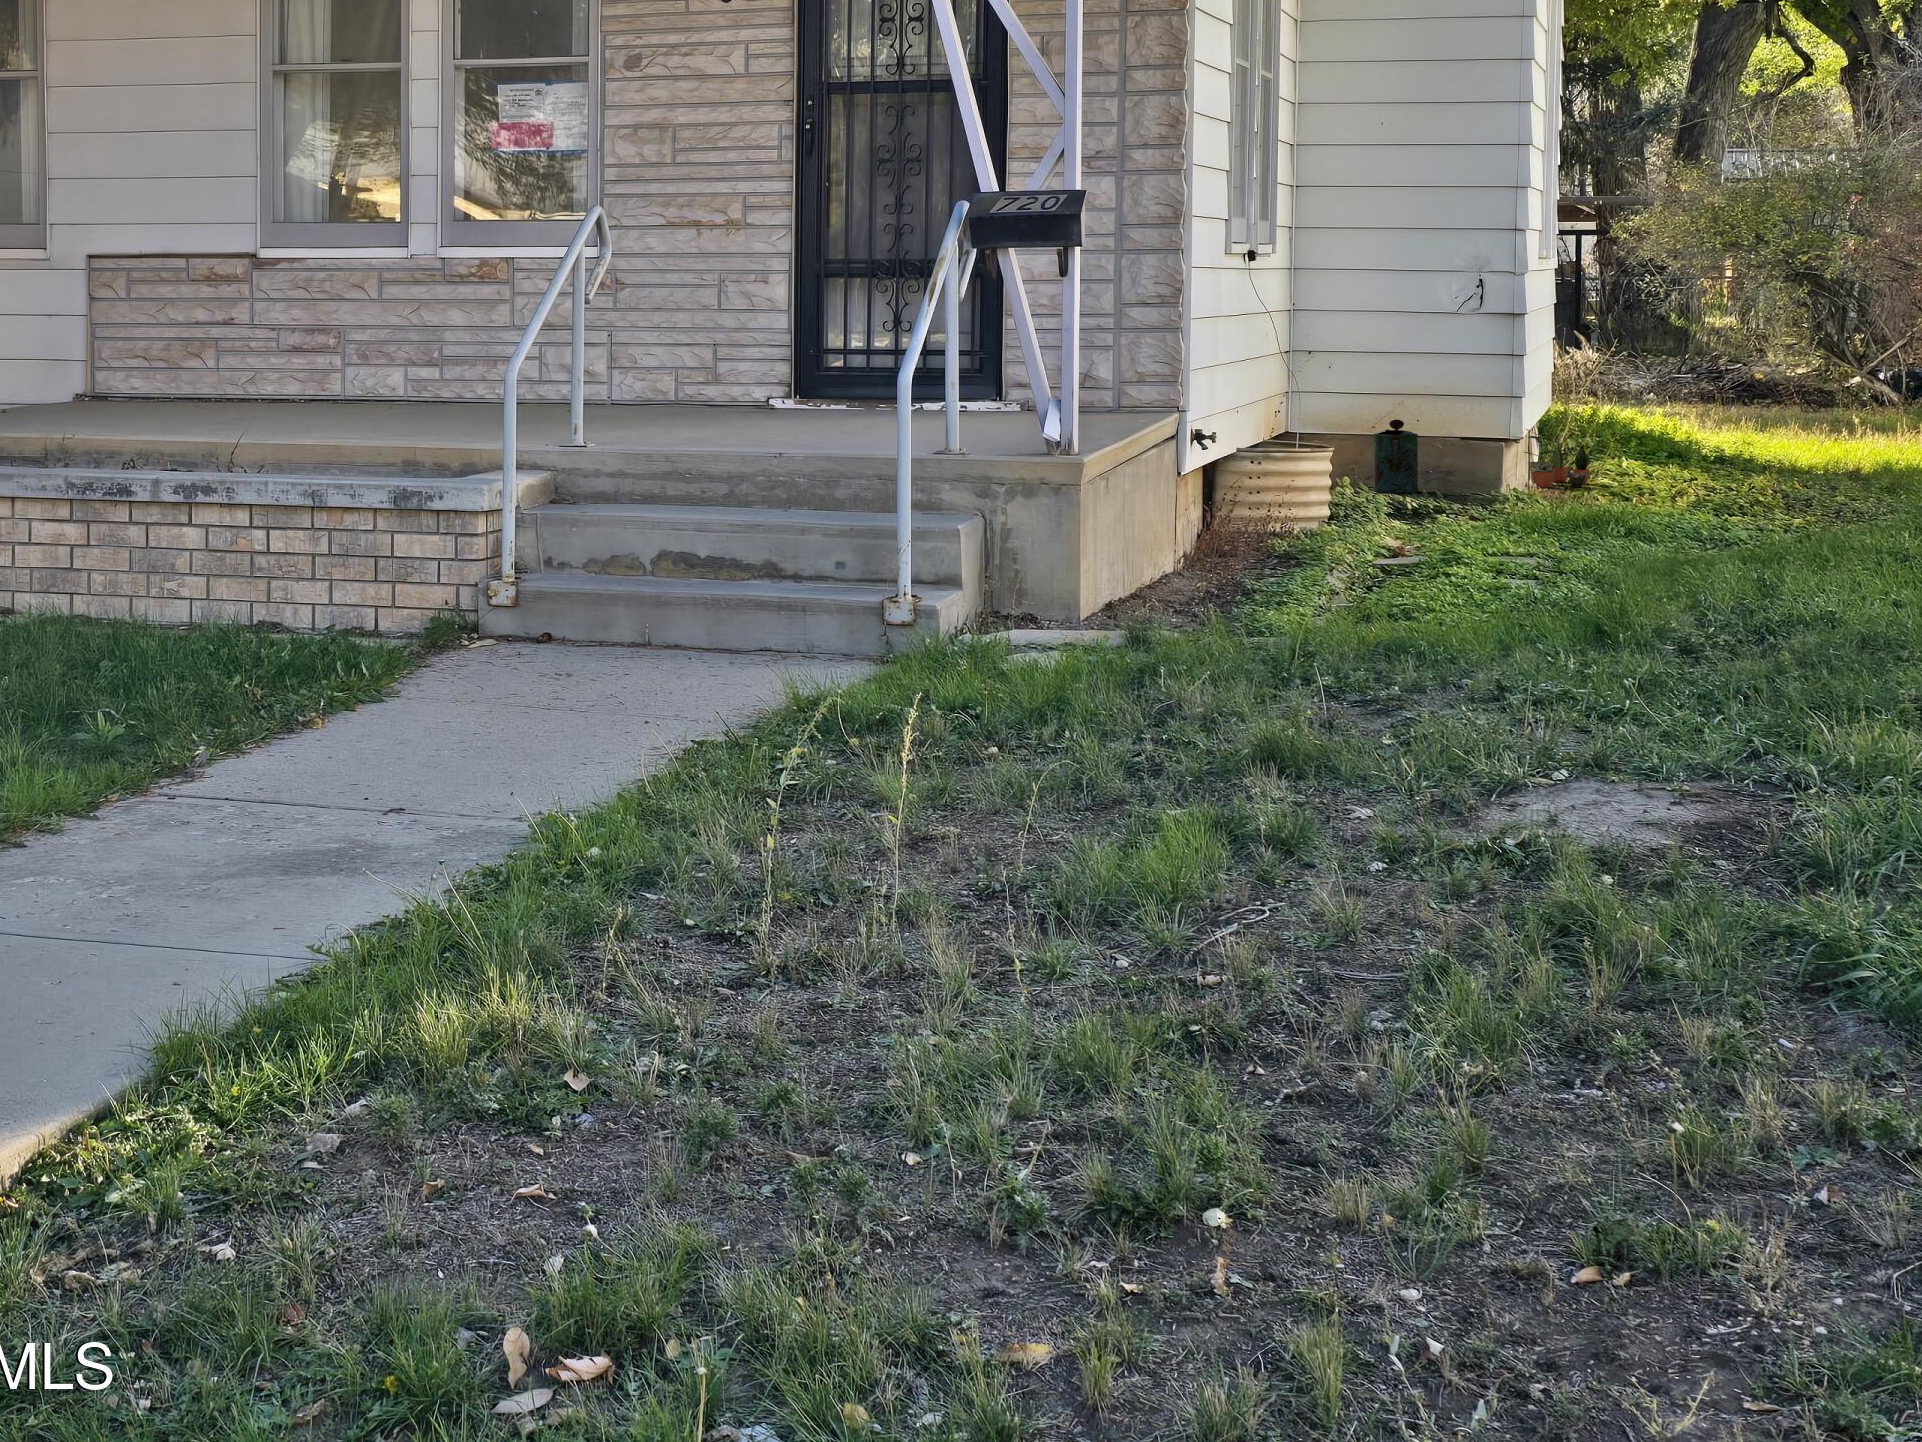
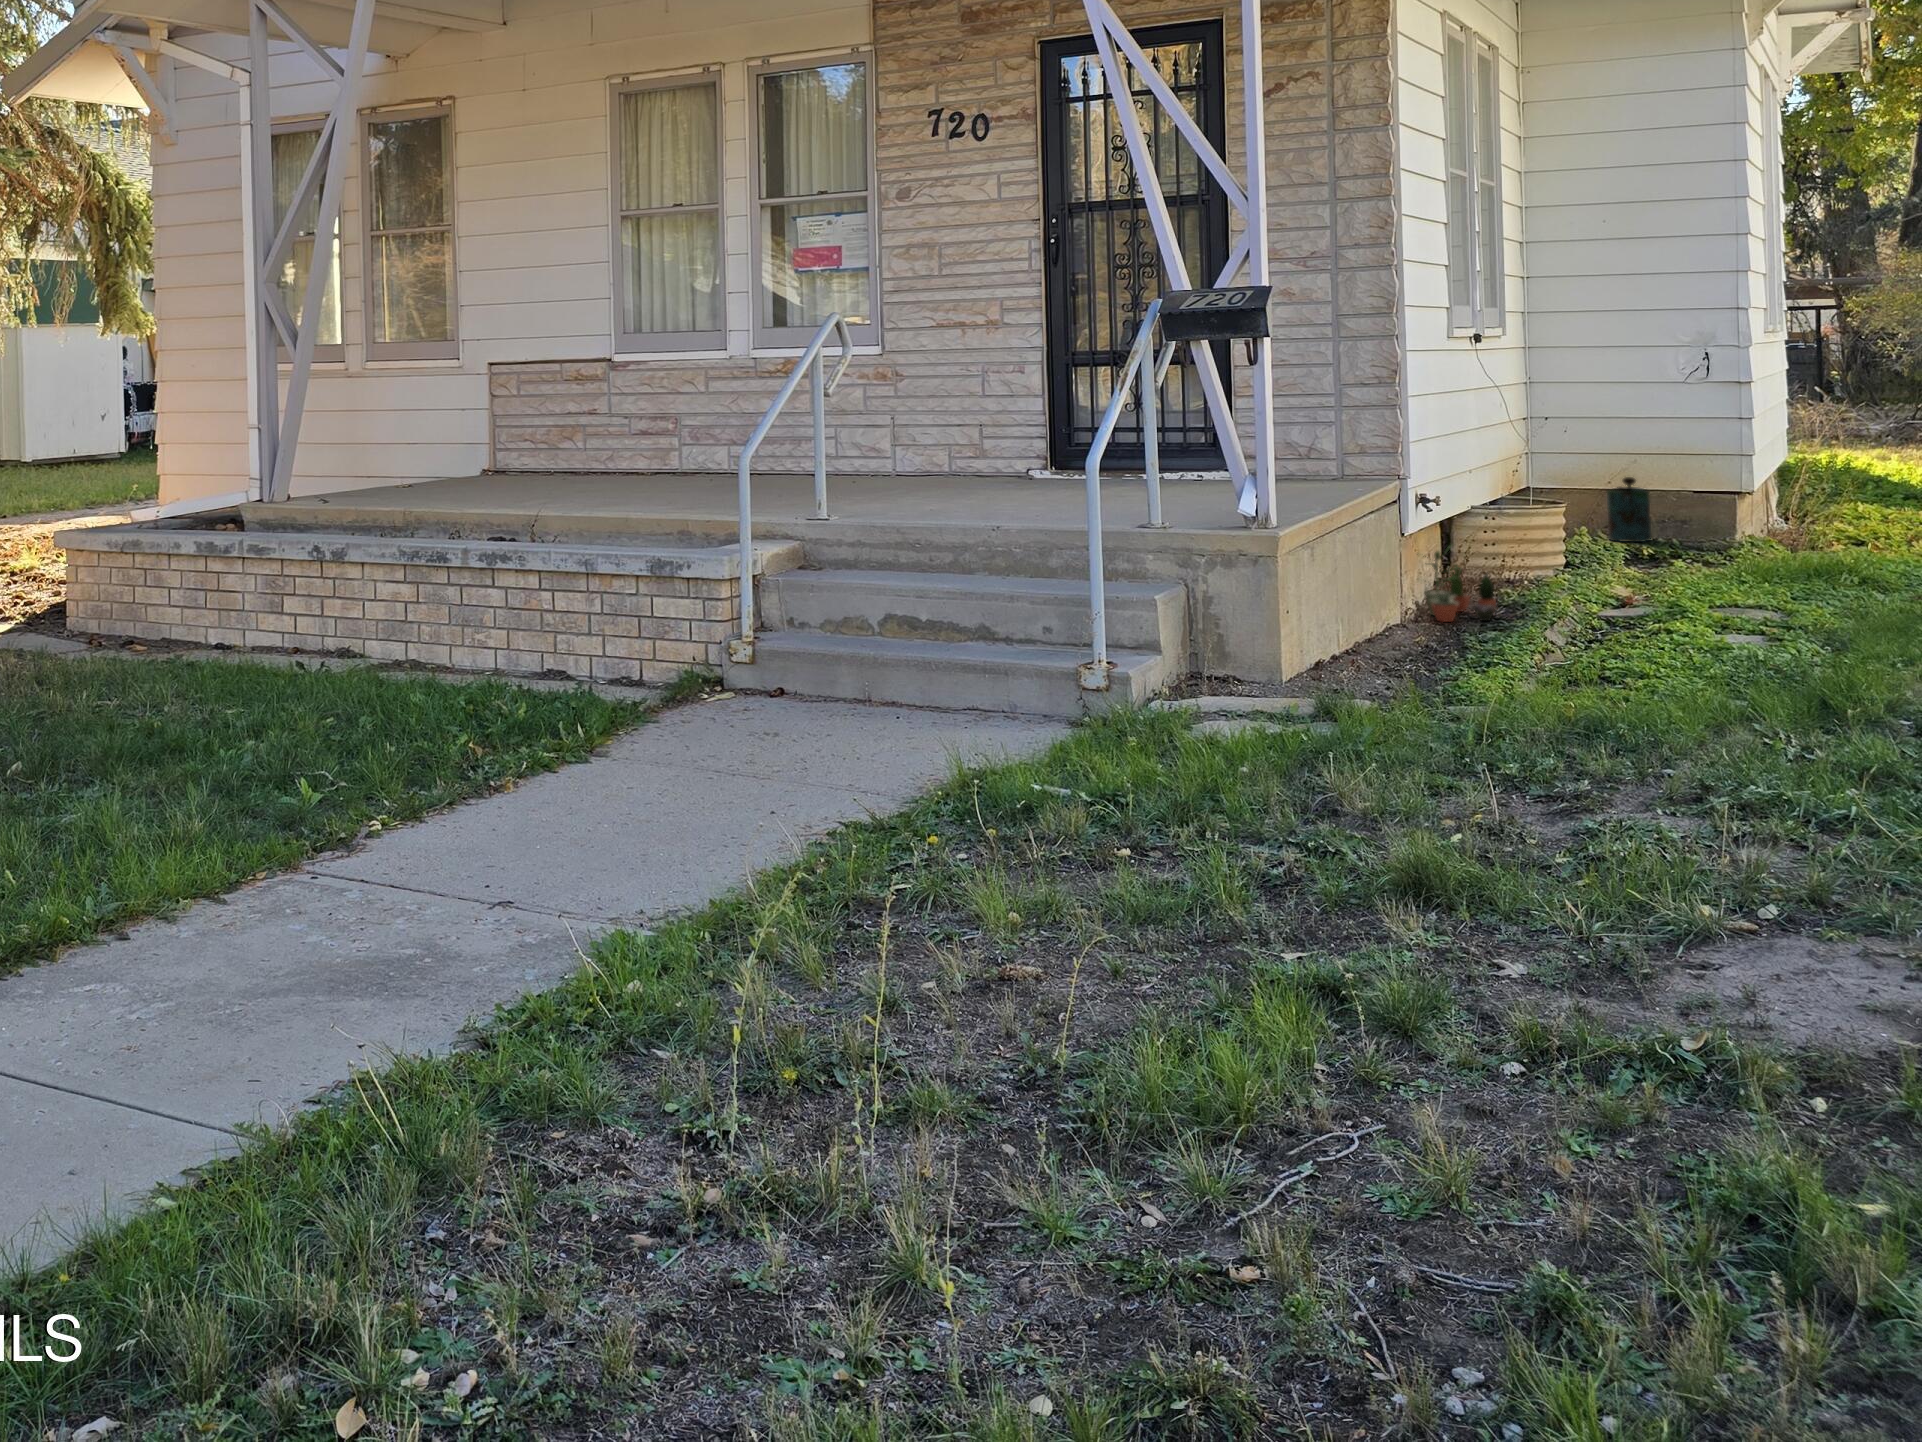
potted plant: present [1524,419,1589,487] -> present [1425,546,1497,622]

